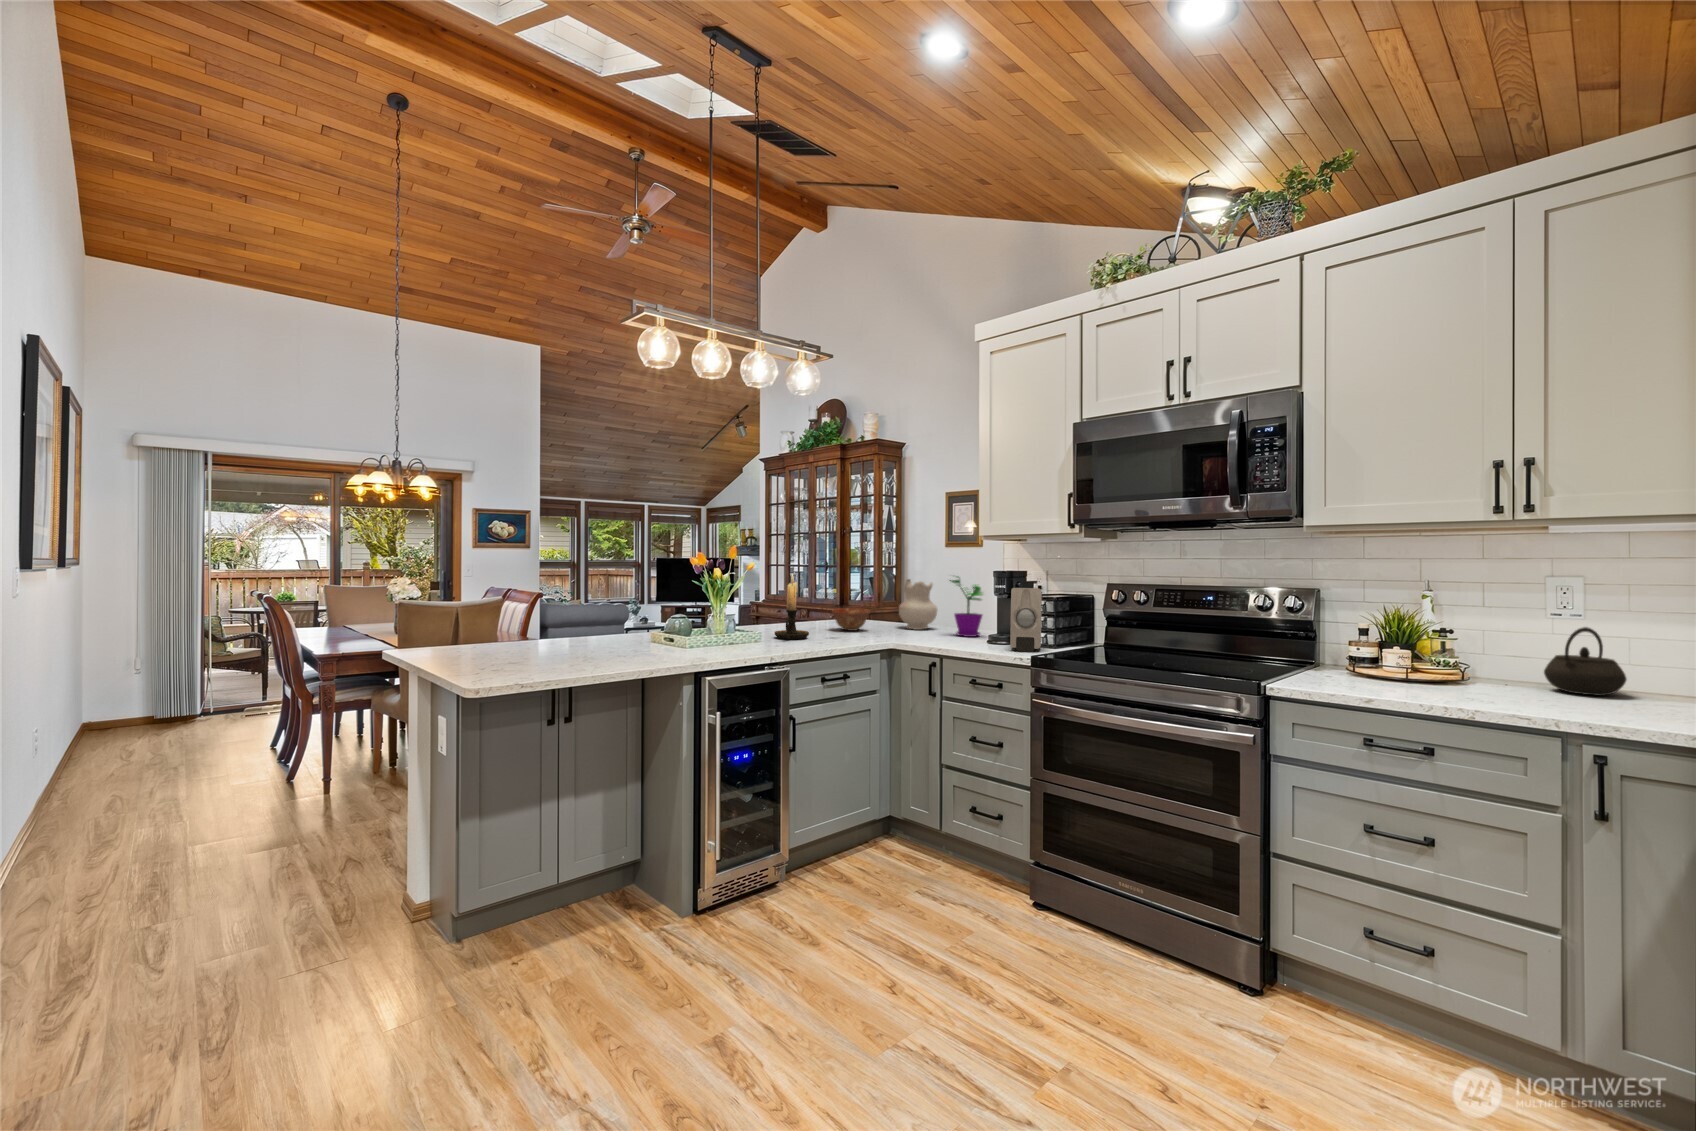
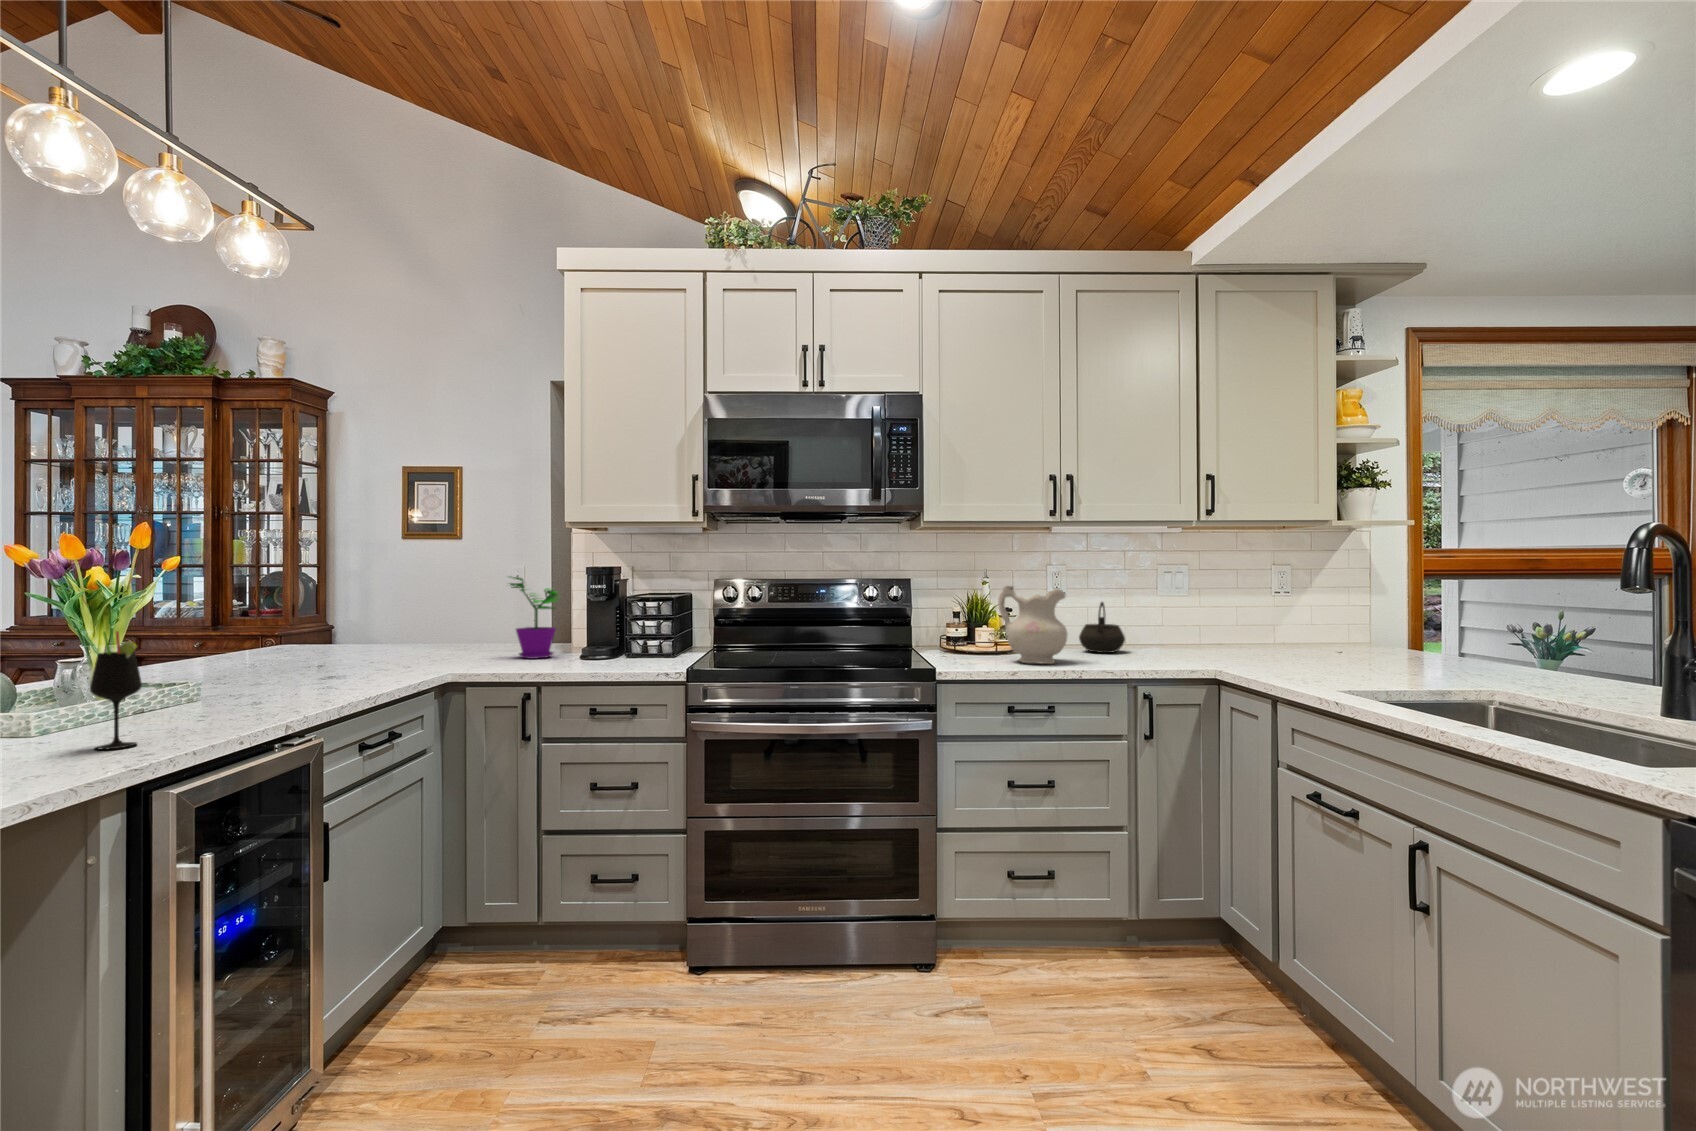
candle holder: present [775,574,809,639] -> none [233,577,305,691]
ceramic pitcher: present [899,579,937,630] -> present [998,586,1067,664]
soap dispenser: present [1010,588,1042,652] -> none [620,589,668,669]
wine glass: none [674,600,694,658] -> present [90,631,142,750]
ceramic bowl: present [832,608,870,631] -> none [311,632,382,667]

